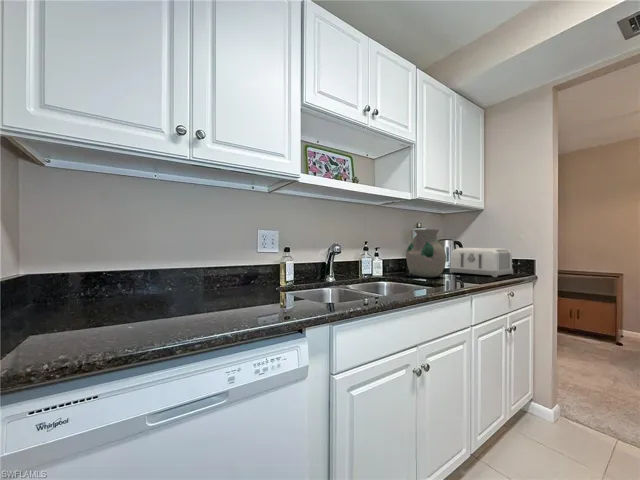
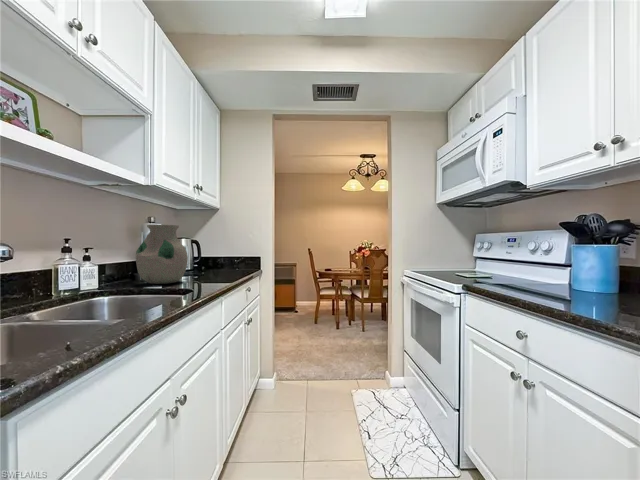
toaster: present [450,248,513,277] -> none [188,247,248,276]

